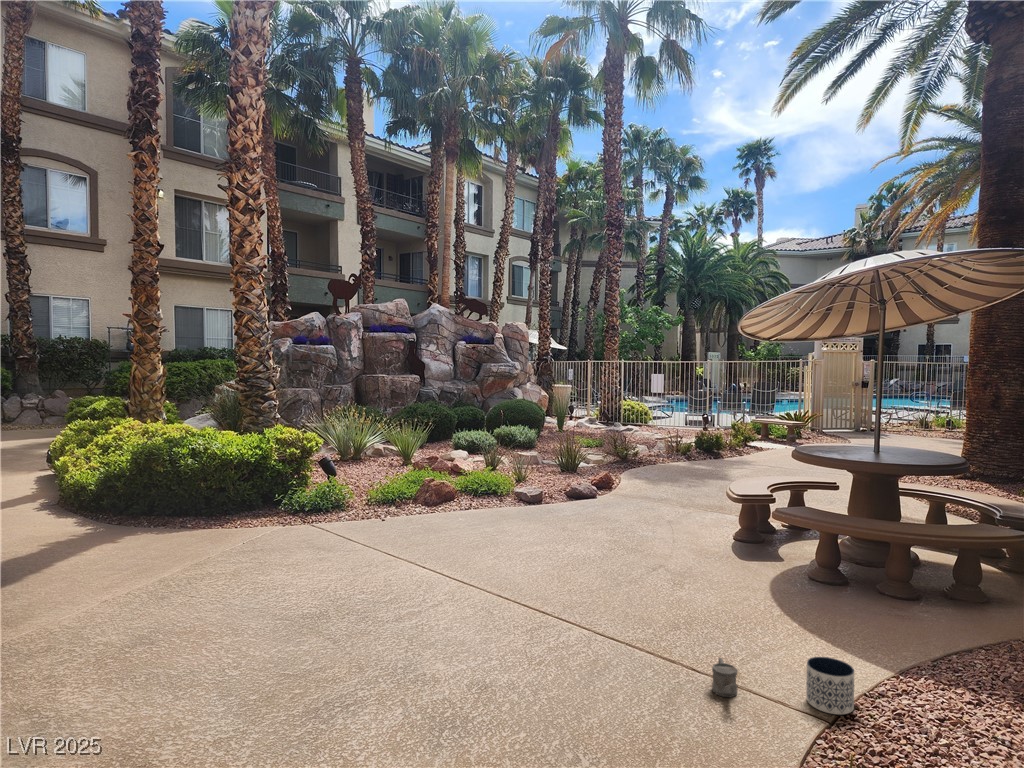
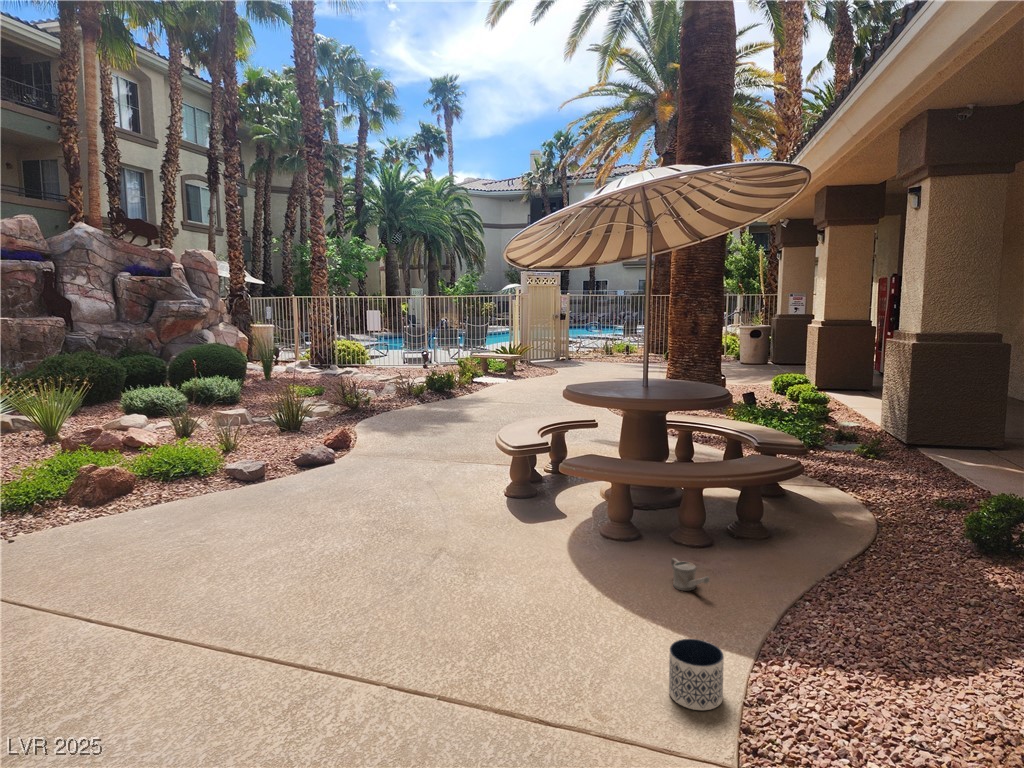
watering can: present [712,658,738,697] -> present [671,558,710,591]

